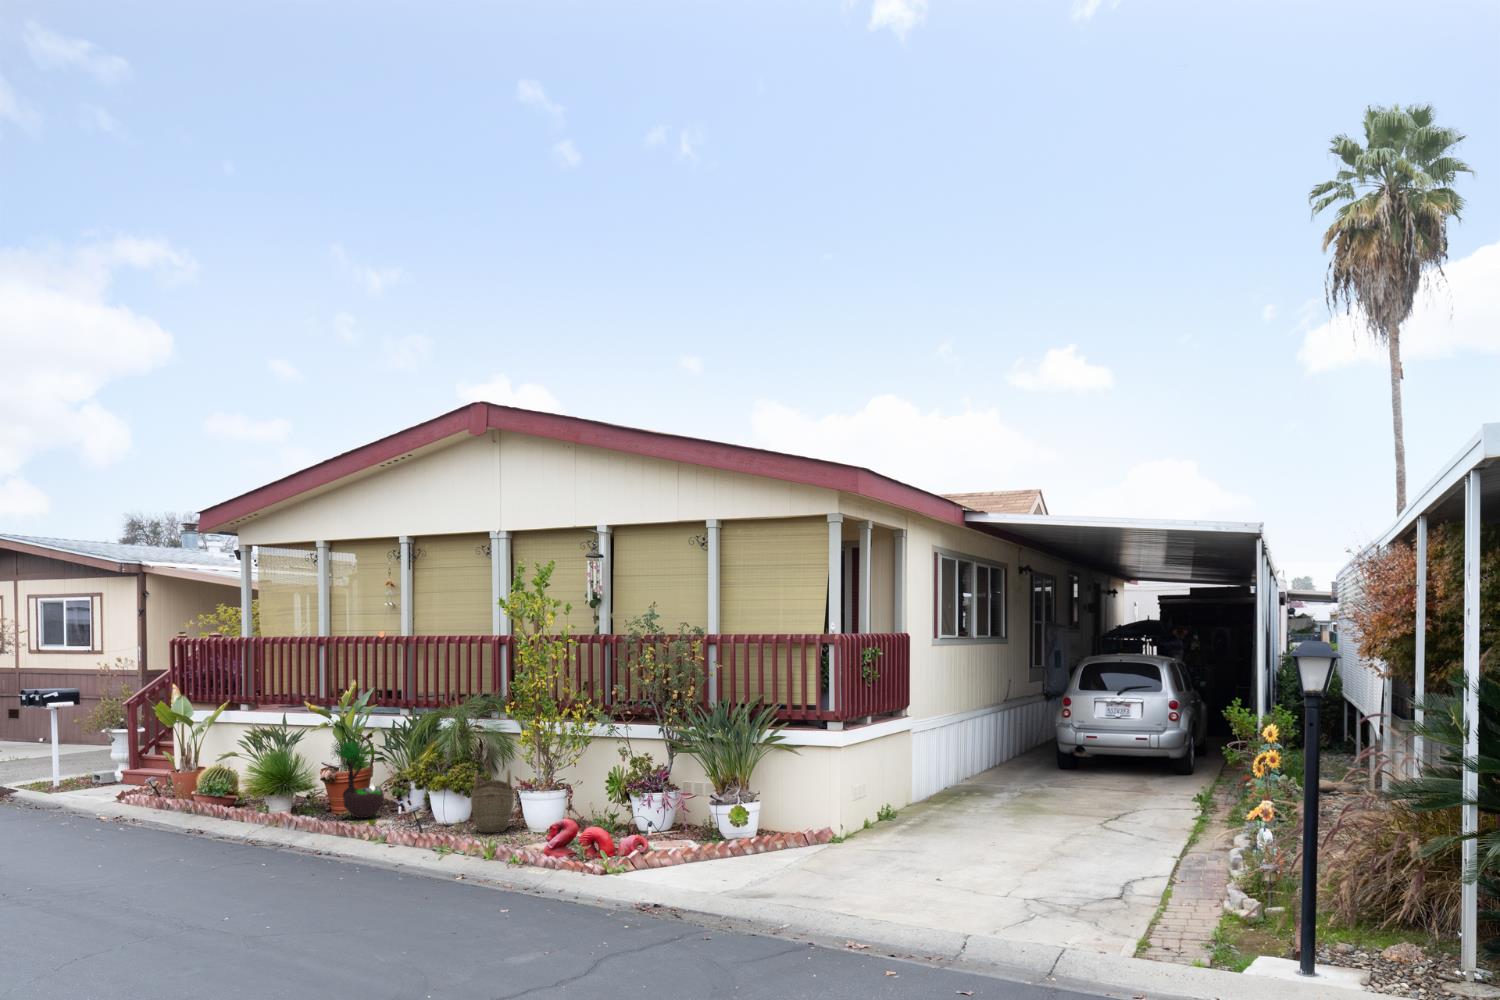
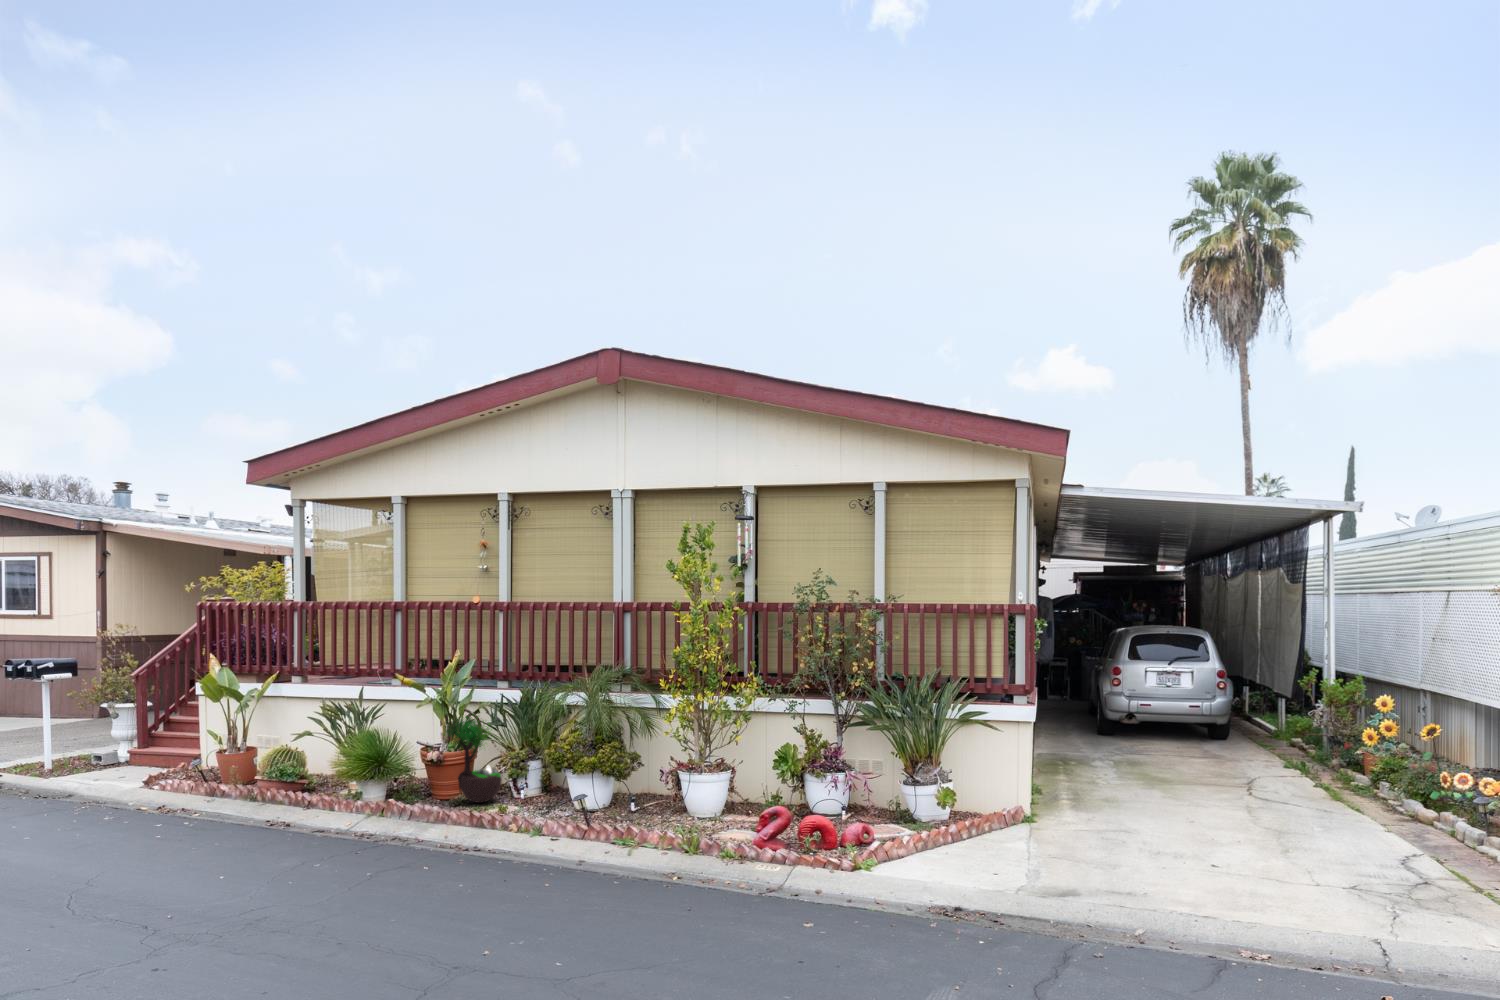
woven basket: present [471,770,514,833] -> none [623,749,669,818]

